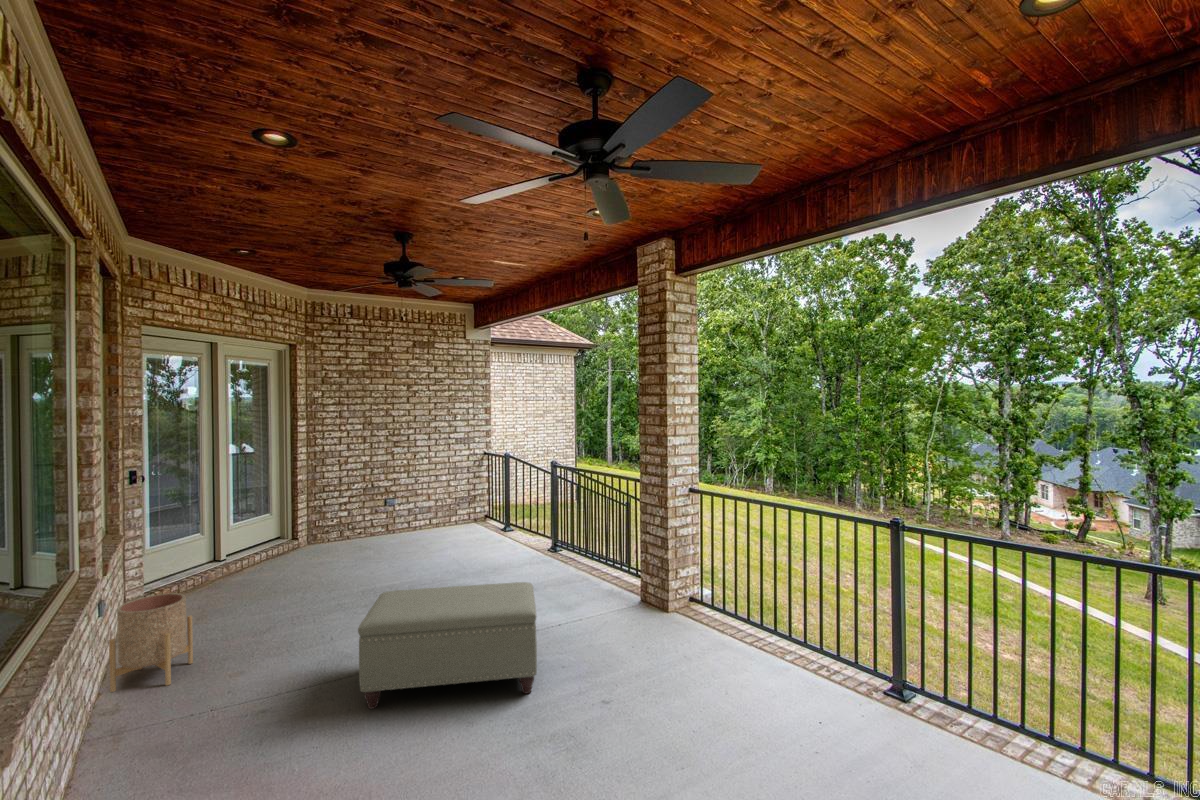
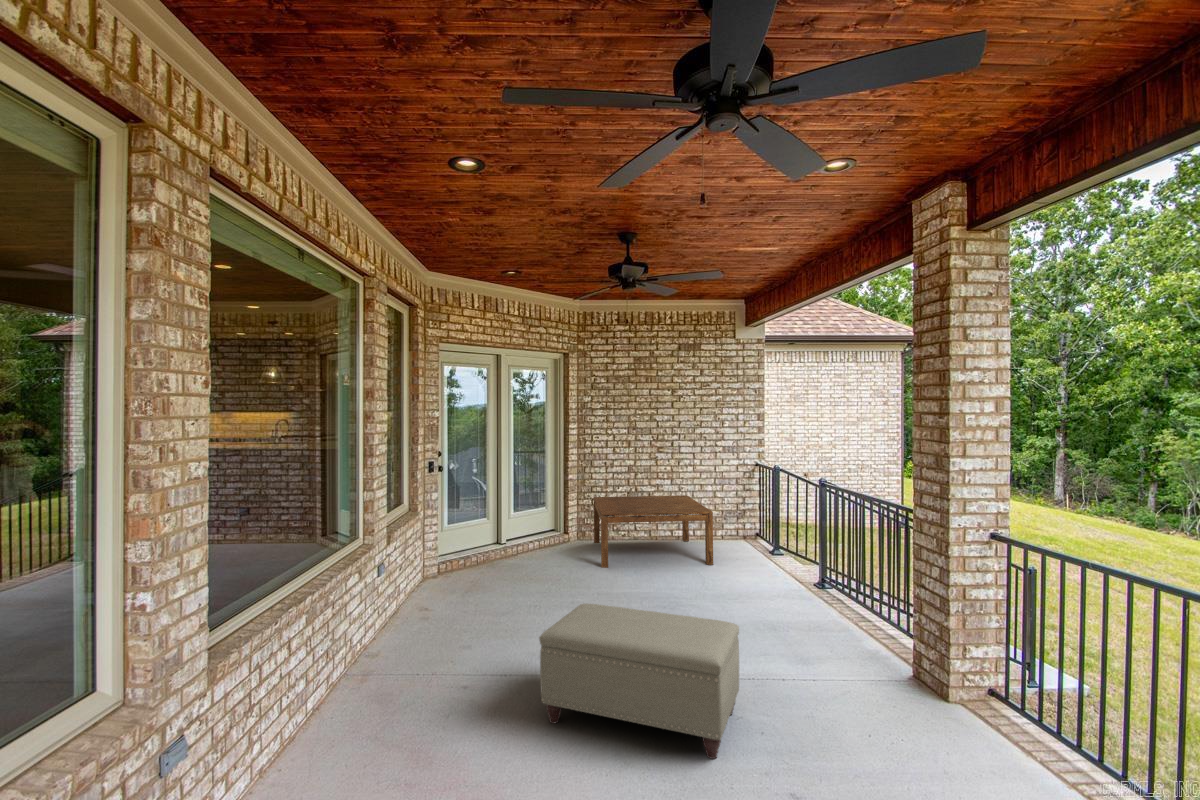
coffee table: none [326,486,459,565] -> present [594,495,713,568]
planter: present [109,593,193,692] -> none [384,570,445,651]

